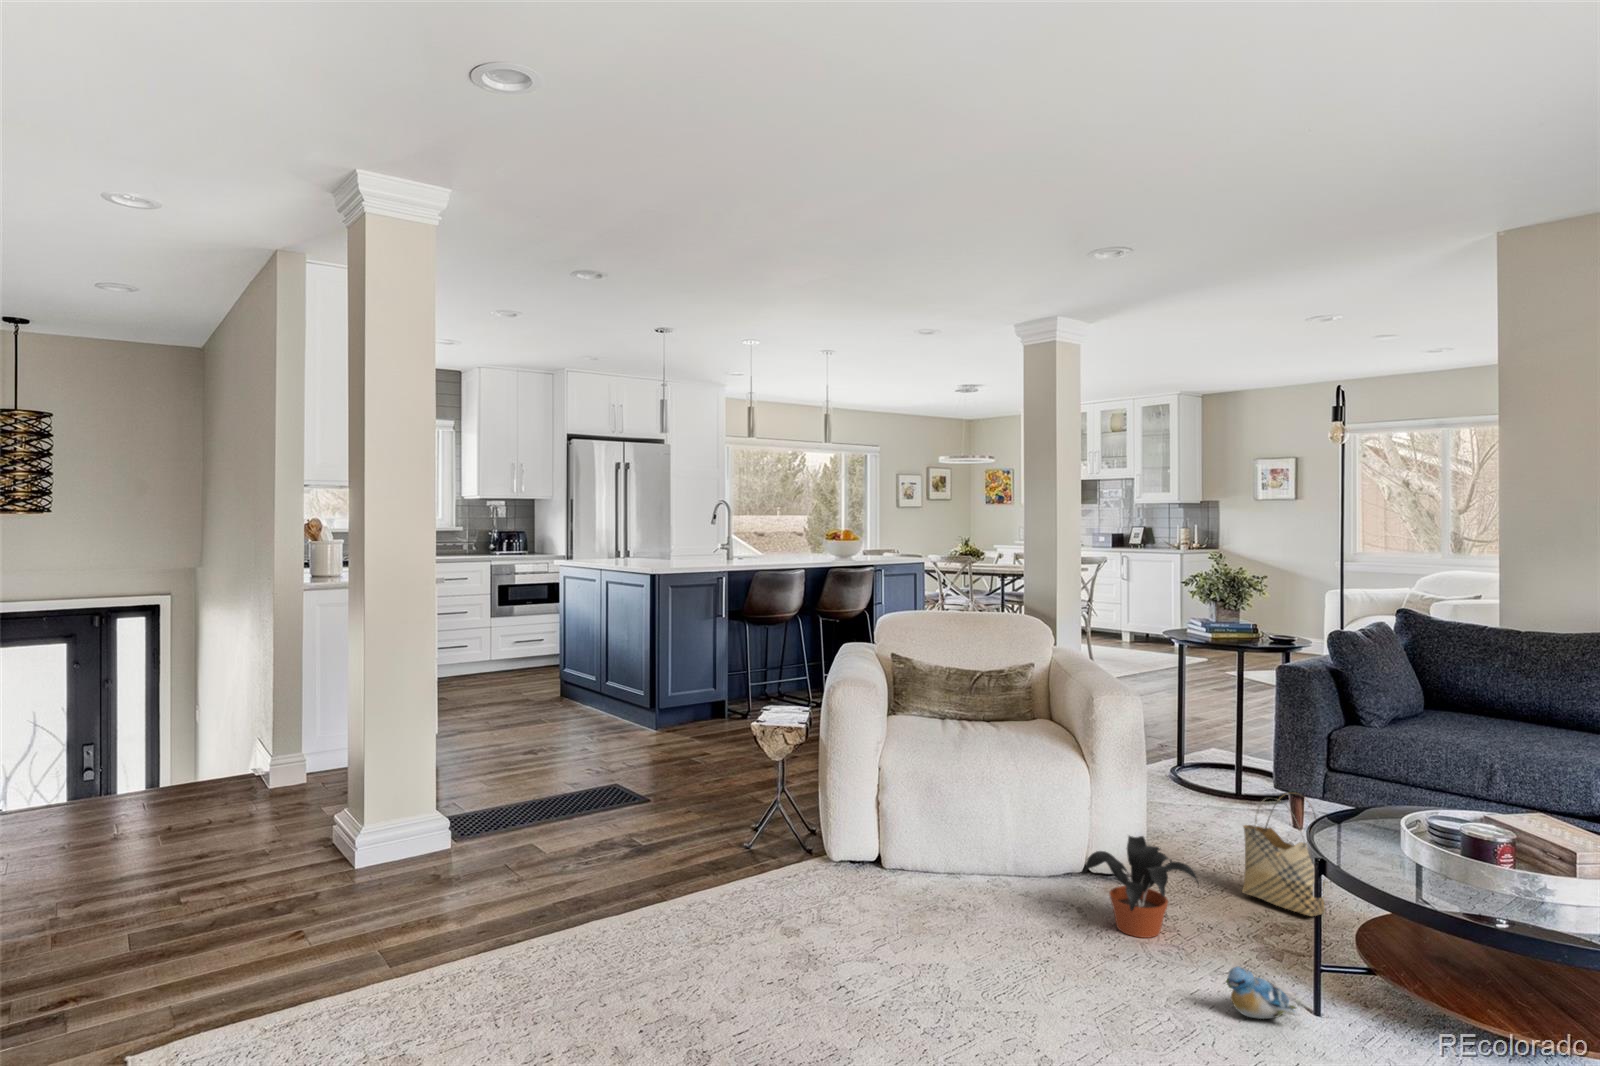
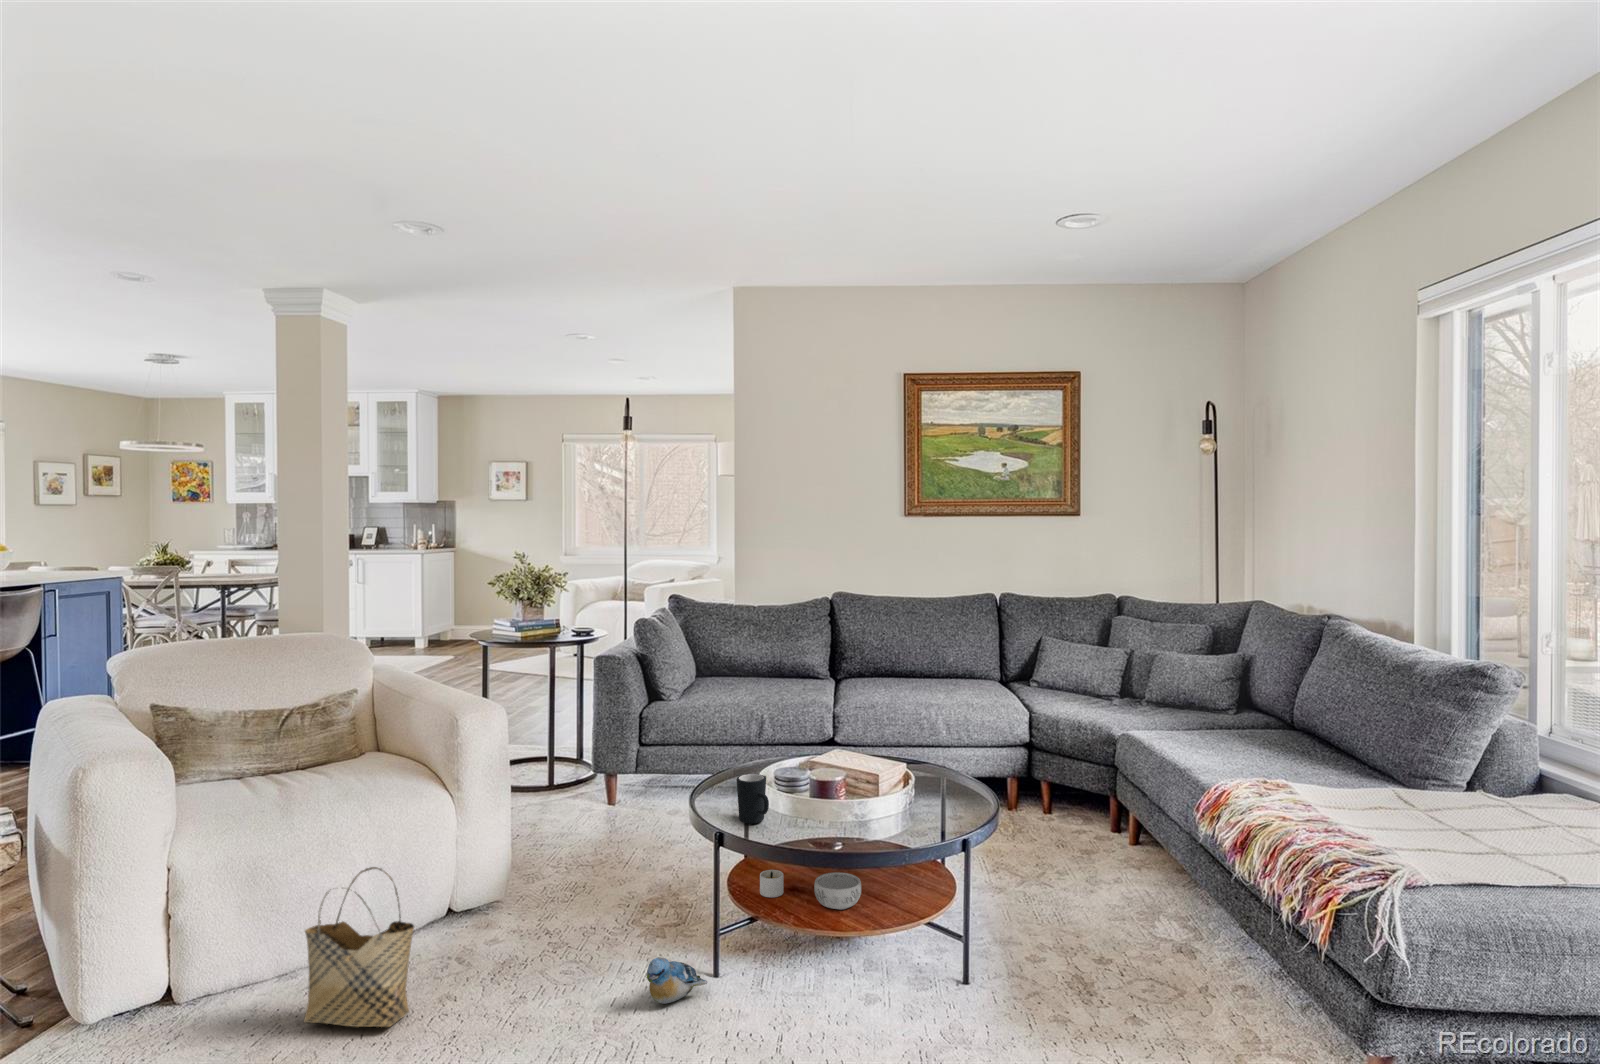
woven basket: present [1242,792,1325,916] -> present [304,867,414,1027]
mug: none [1360,810,1399,867] -> present [737,774,769,824]
potted plant: present [1083,836,1198,938] -> none [465,856,588,967]
candle: none [1392,927,1441,961] -> present [760,870,784,898]
decorative bowl: none [1457,953,1529,1002] -> present [814,872,861,910]

